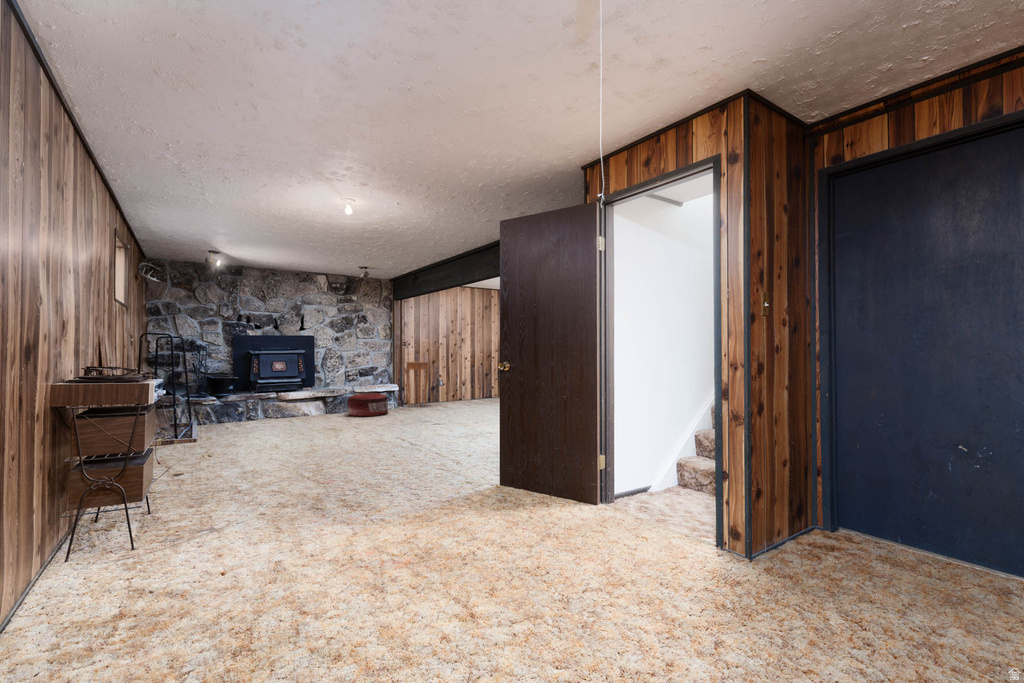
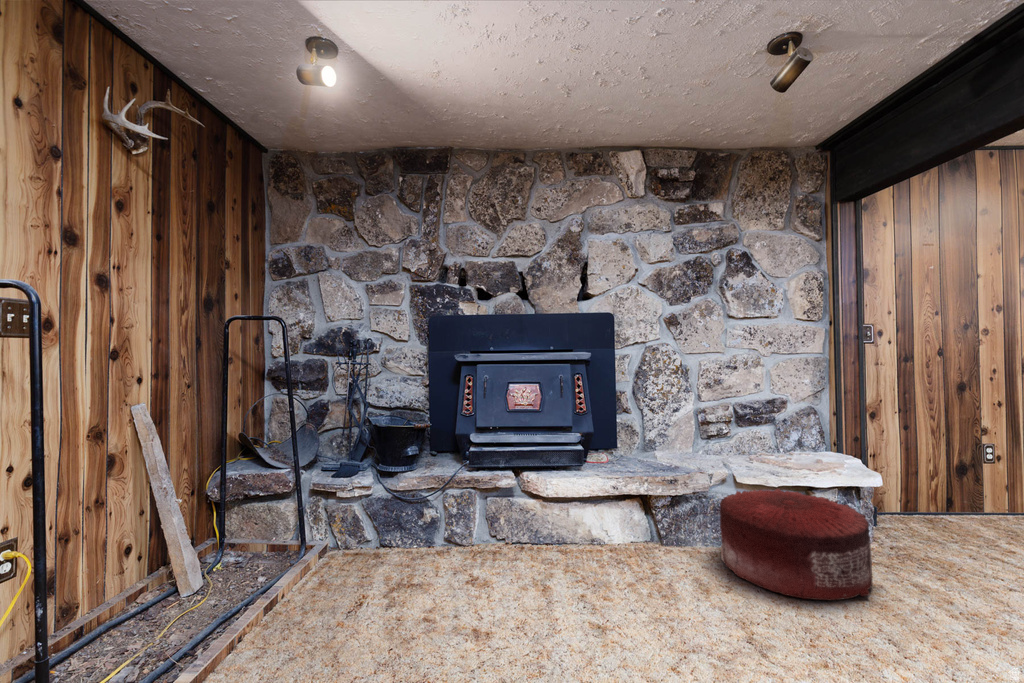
side table: present [406,362,428,406] -> none [879,385,967,540]

